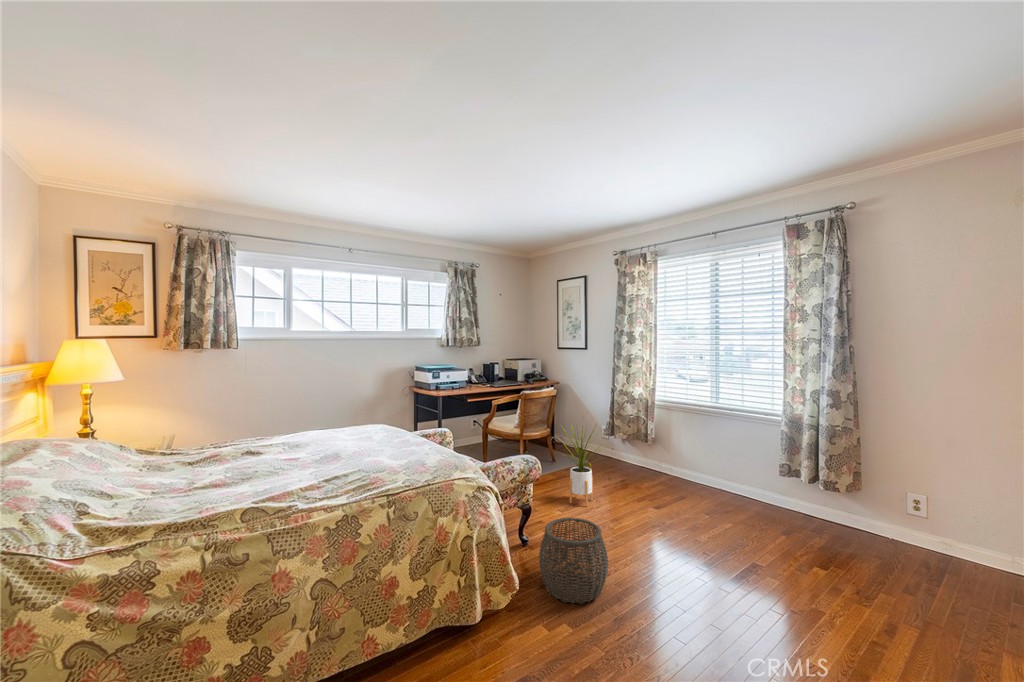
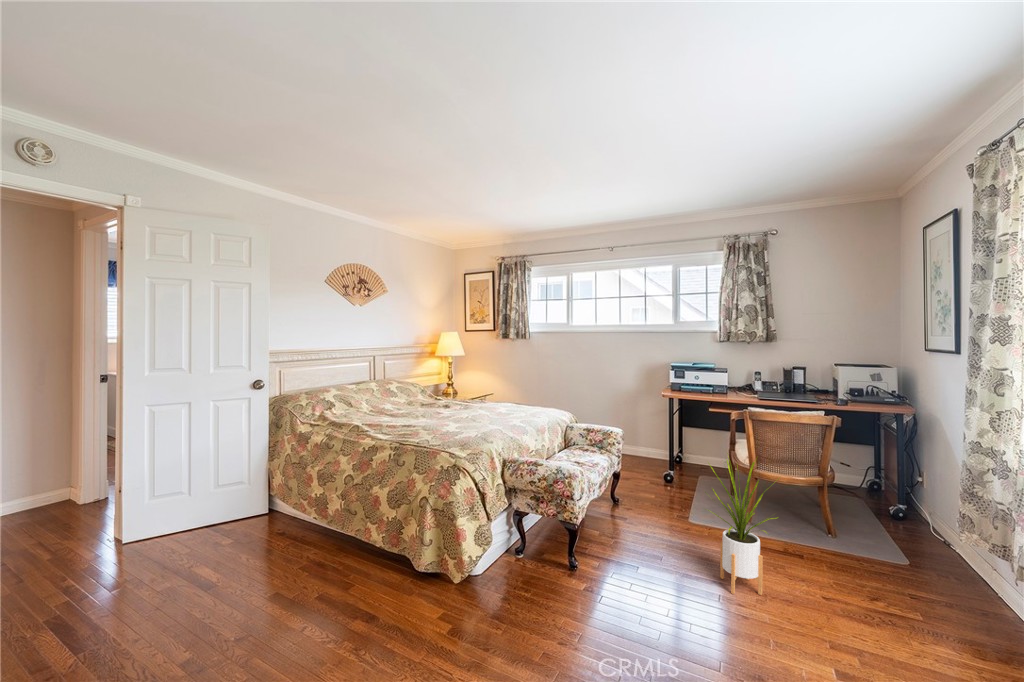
woven basket: present [539,518,608,604] -> none [483,538,563,640]

